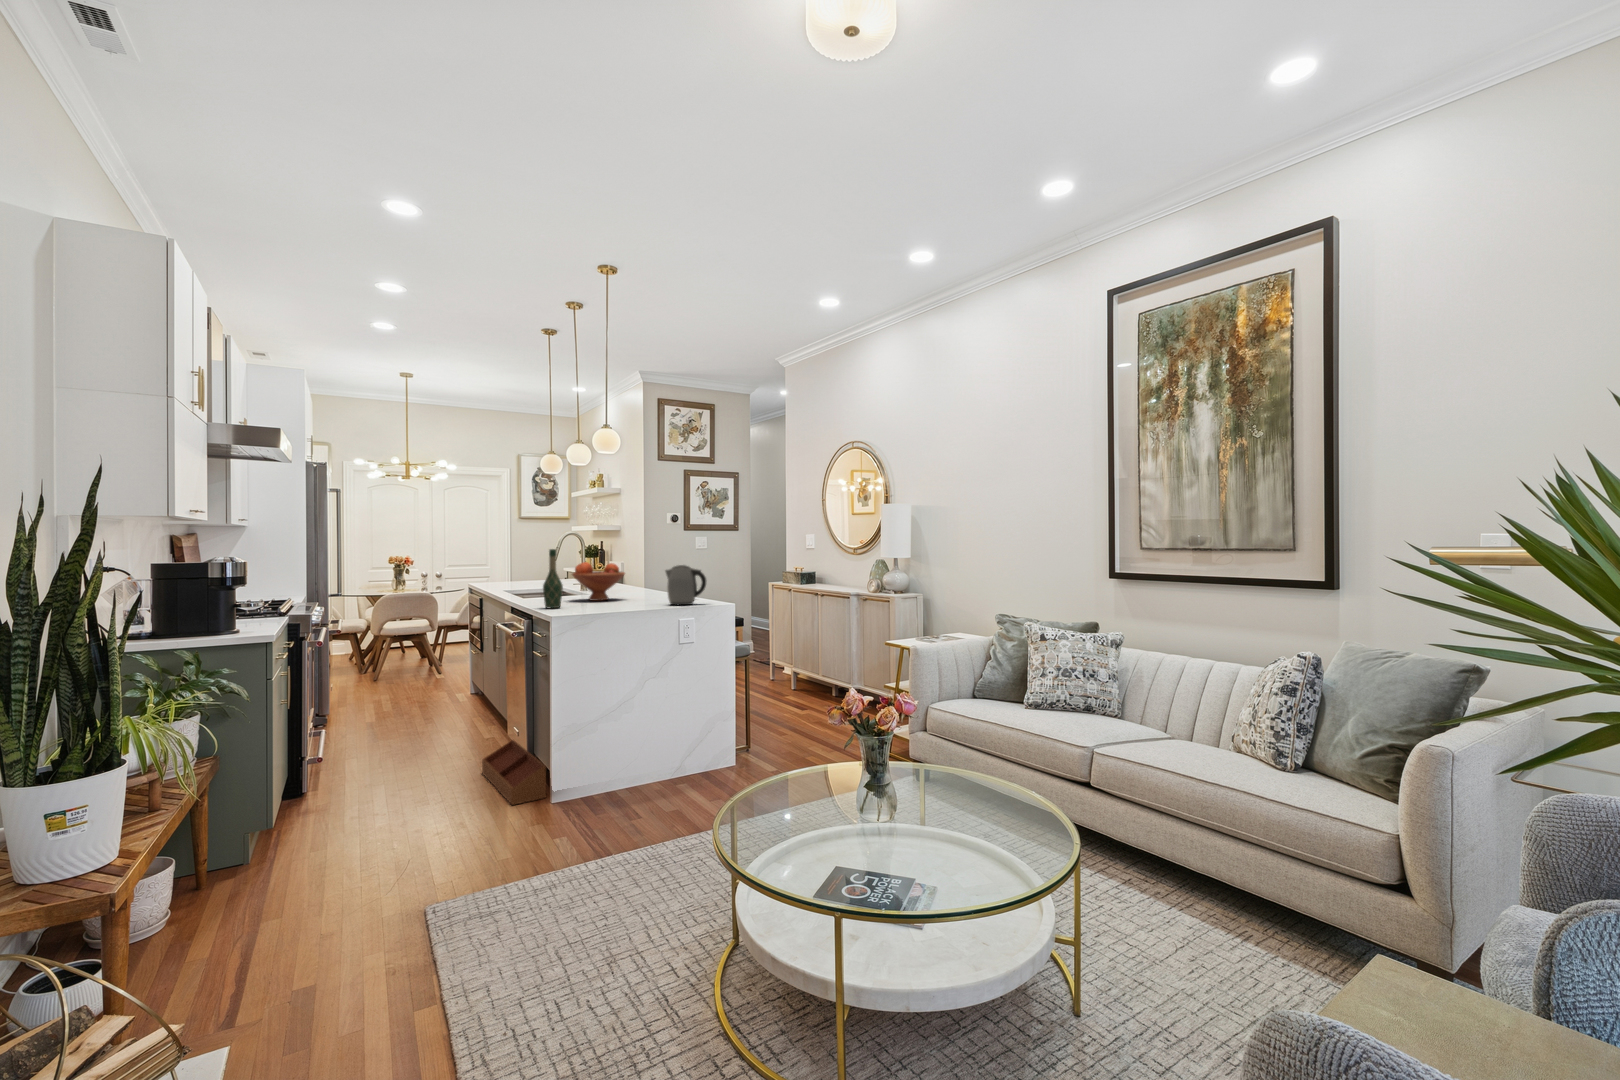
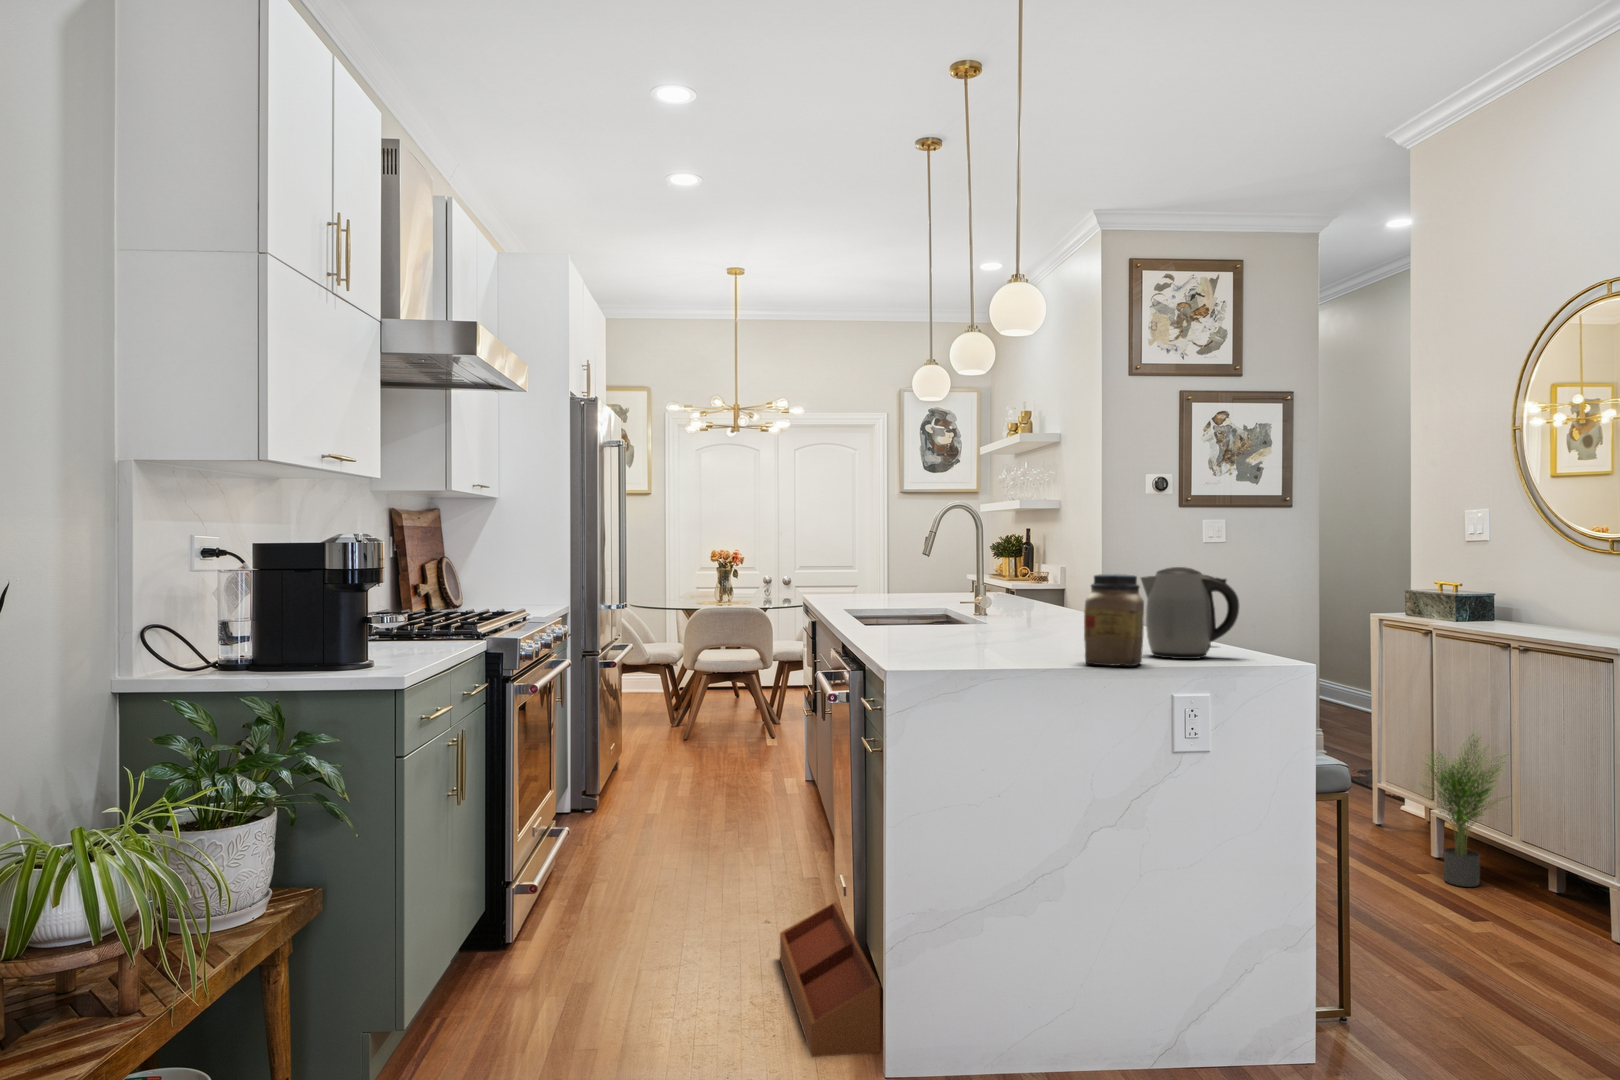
wine bottle: present [543,549,563,608] -> none [885,529,924,651]
fruit bowl: present [572,562,625,601] -> none [950,559,1057,638]
jar: none [641,569,667,609] -> present [1084,574,1144,666]
potted plant: none [784,633,825,702] -> present [1424,735,1507,887]

